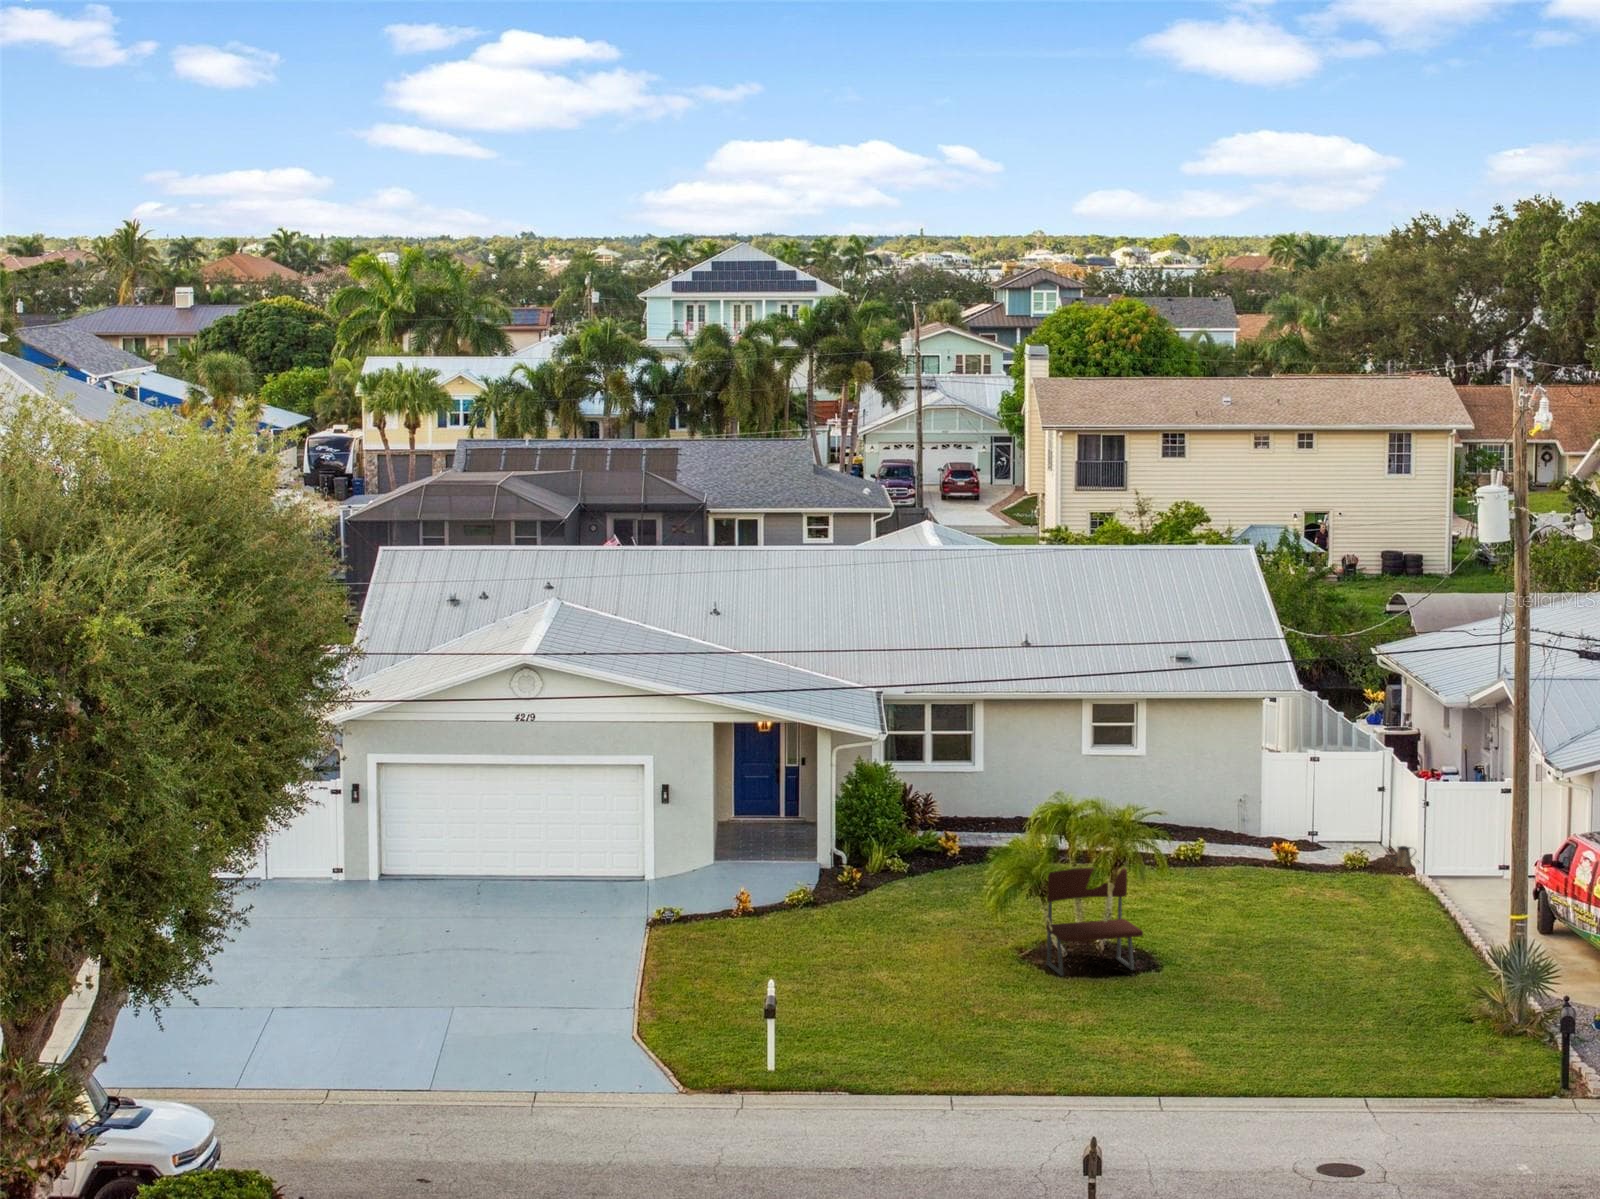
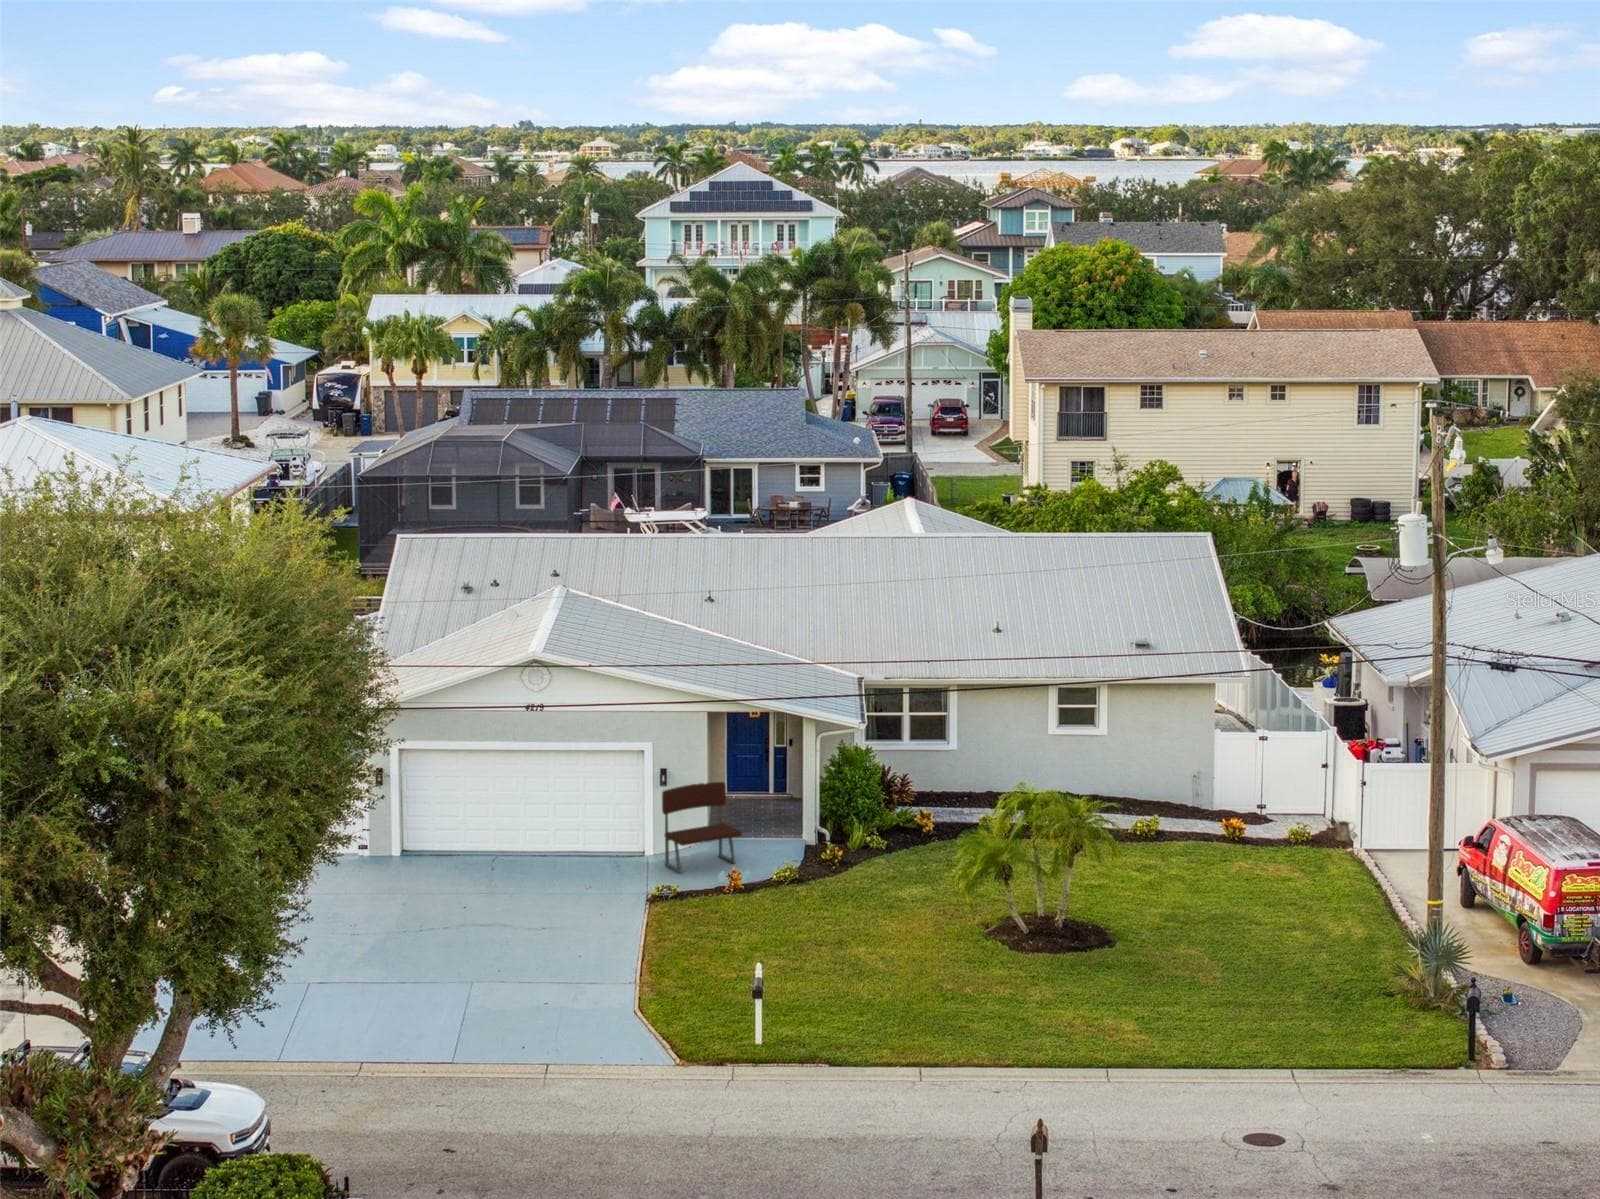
bench: present [1046,868,1143,976] -> present [662,782,742,873]

